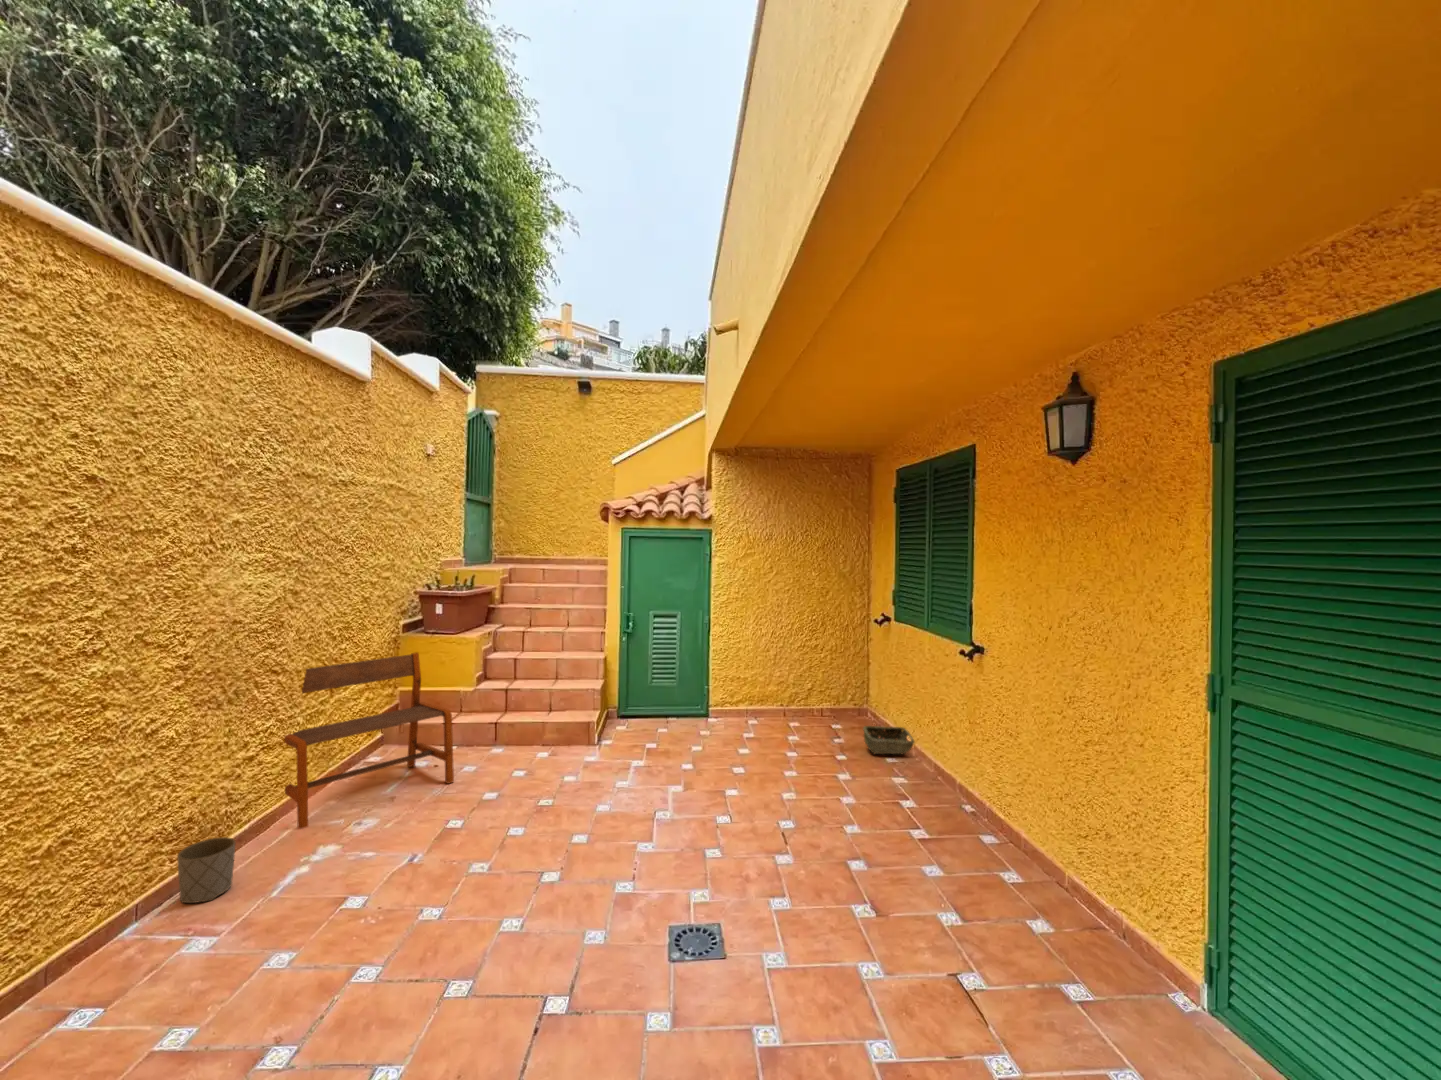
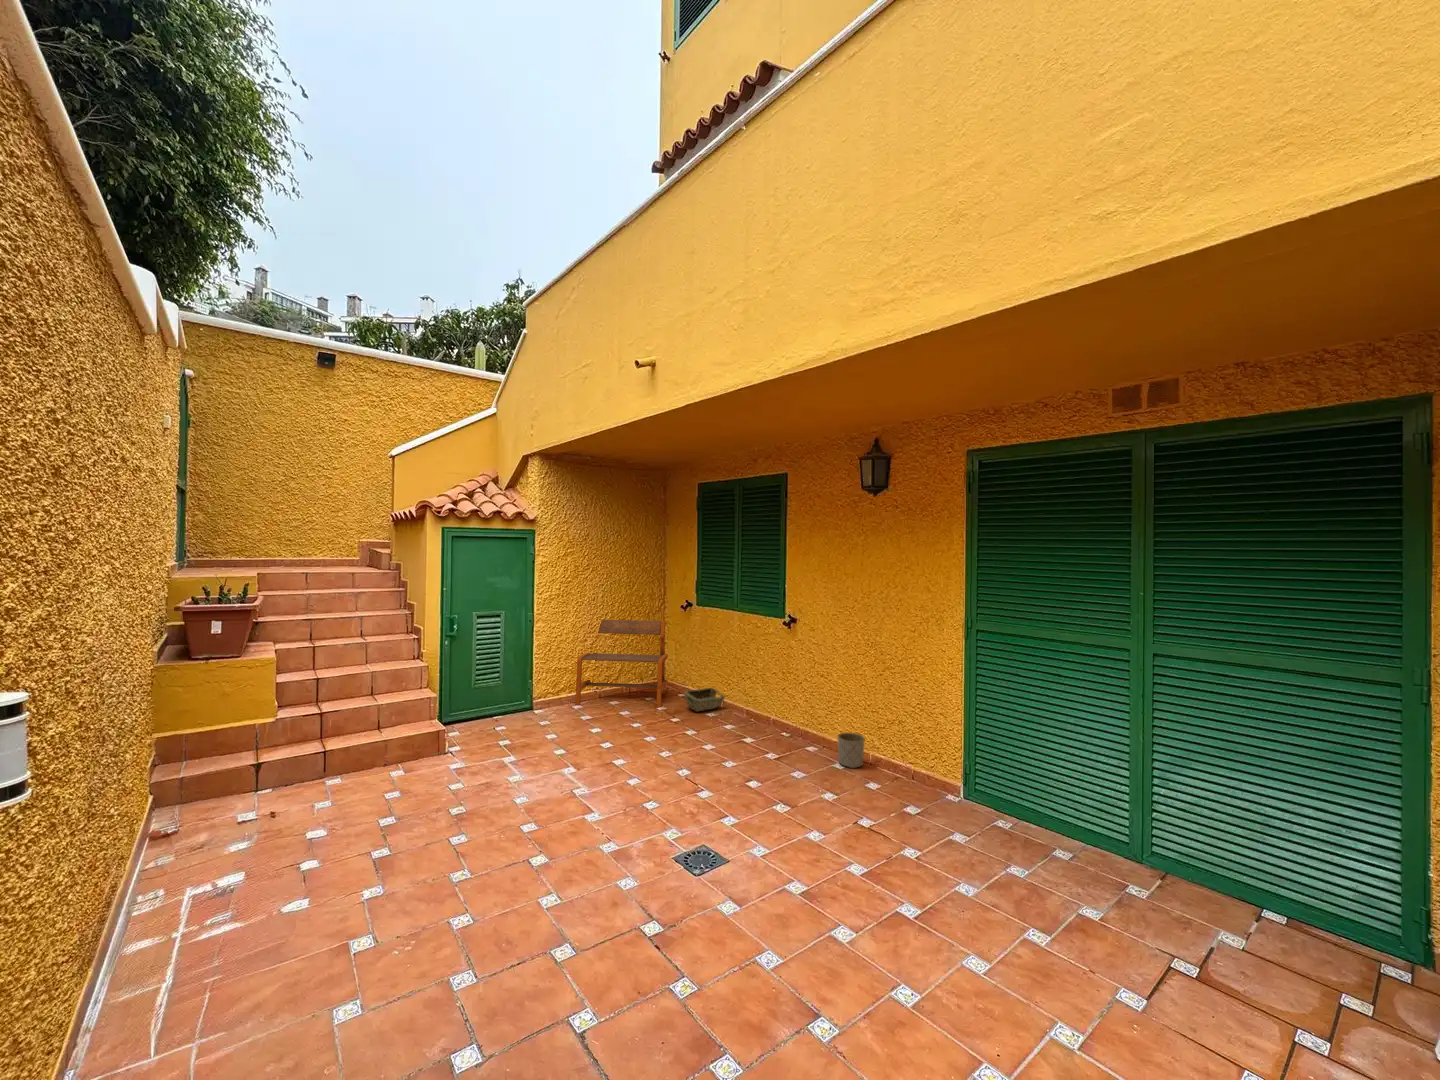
bench: present [285,653,454,829] -> present [575,620,668,707]
planter: present [178,837,235,903] -> present [838,732,865,768]

